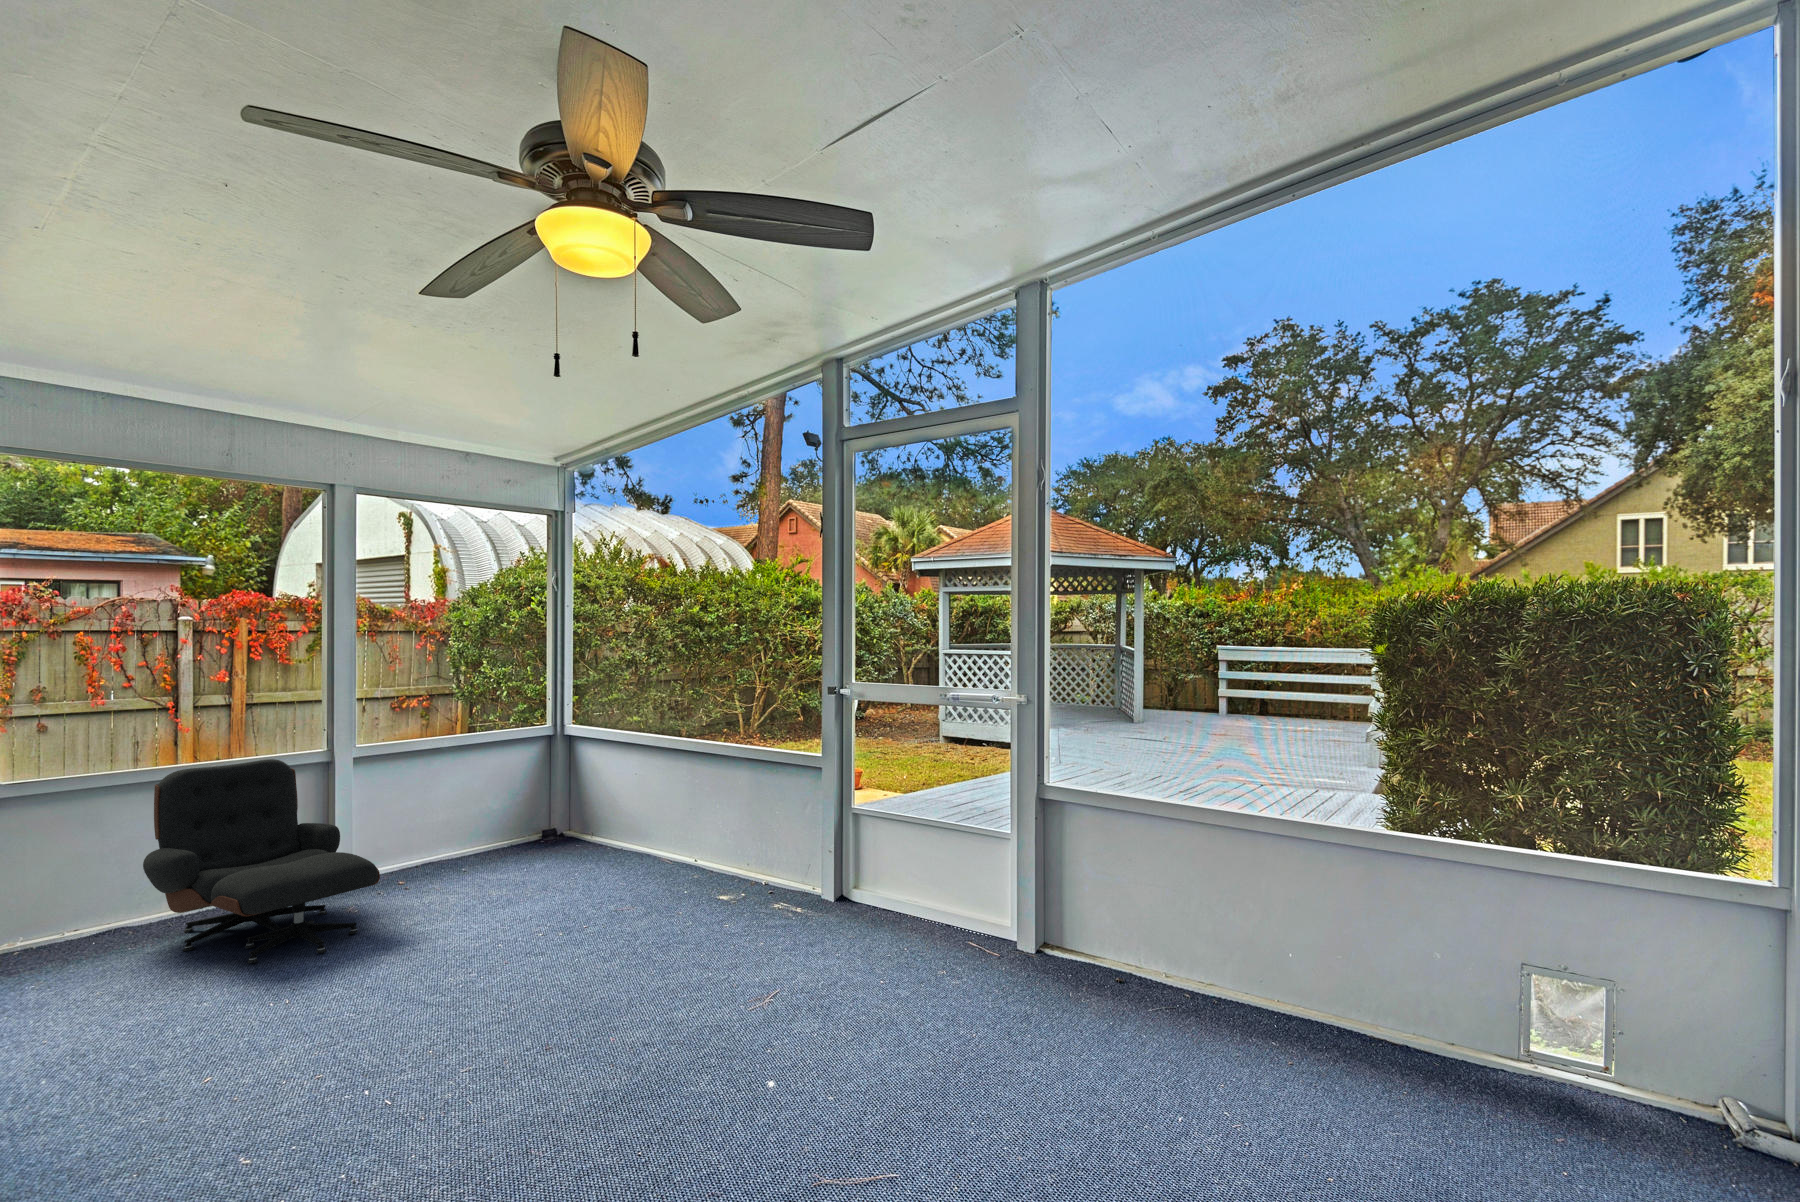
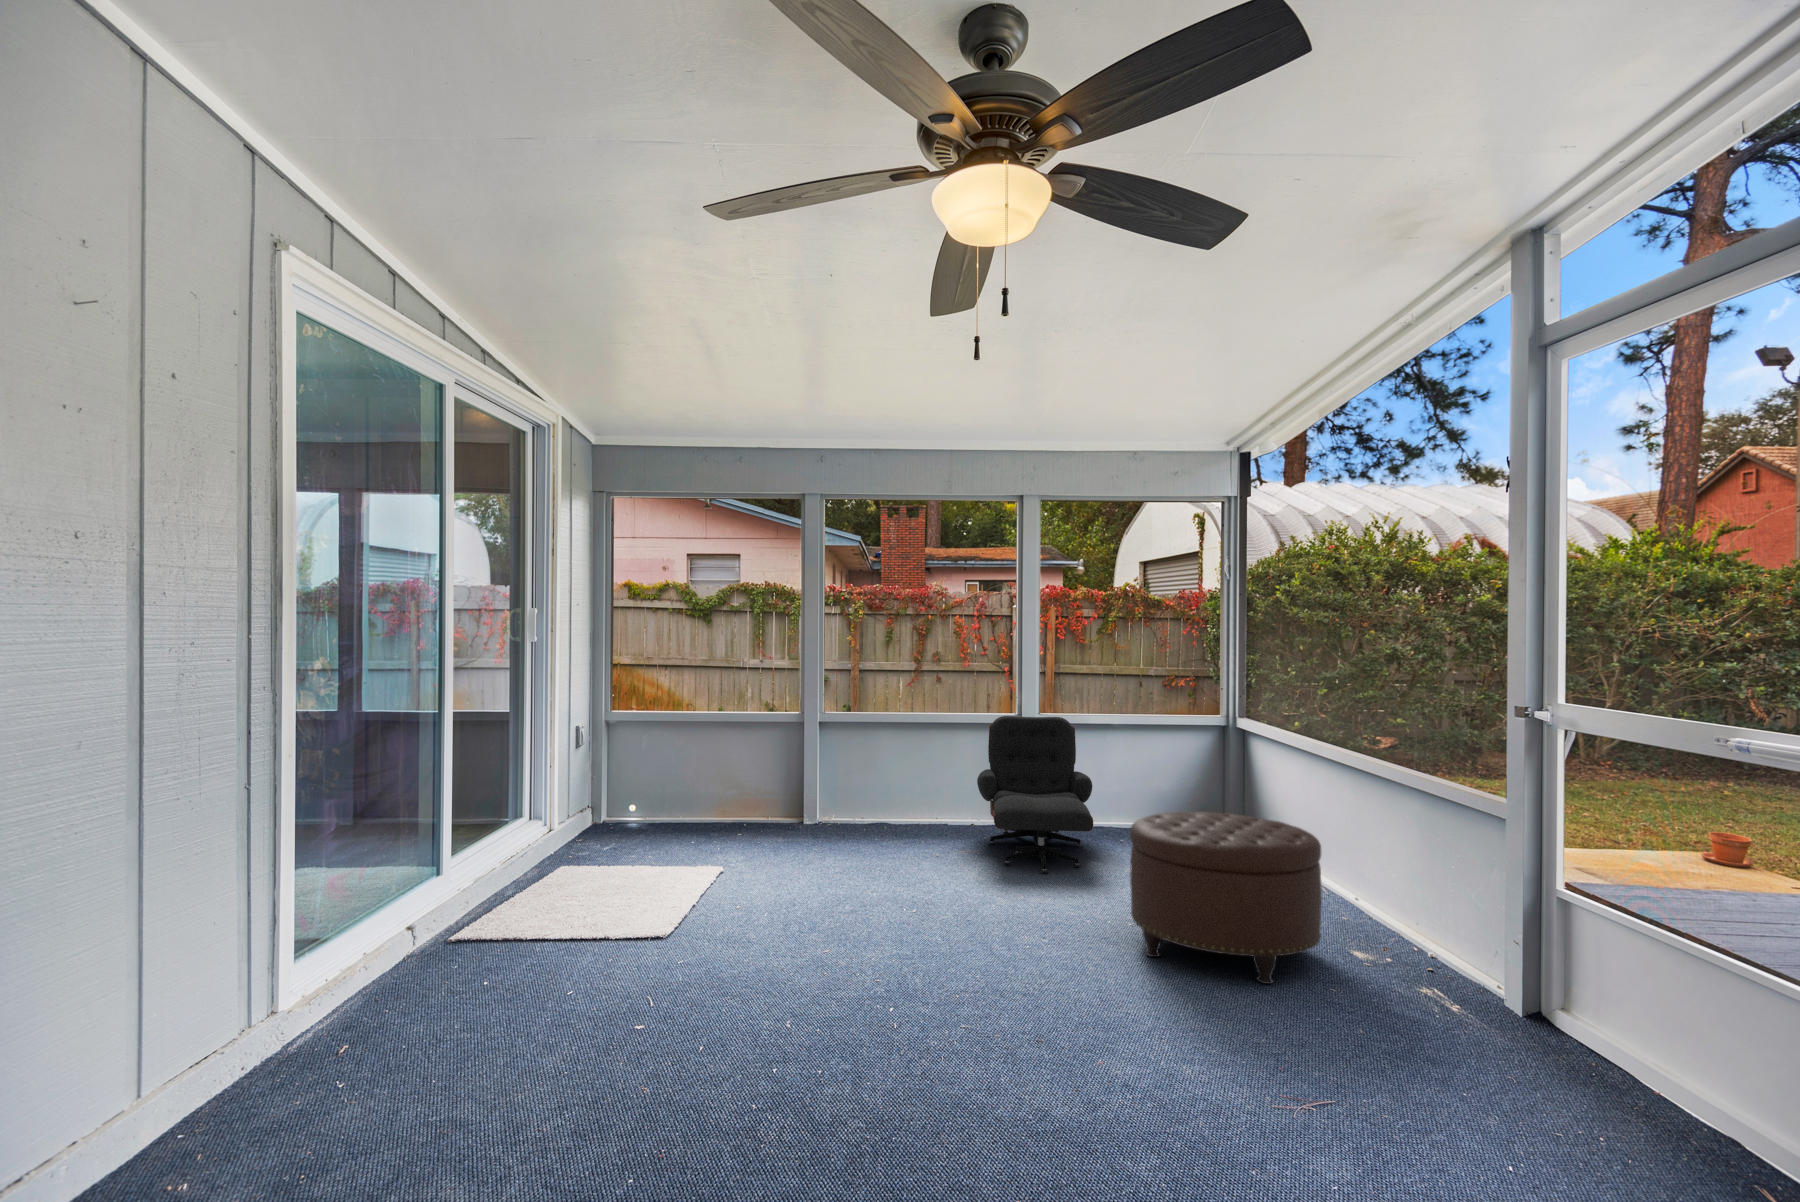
ottoman: none [510,811,695,979] -> present [1130,812,1322,984]

